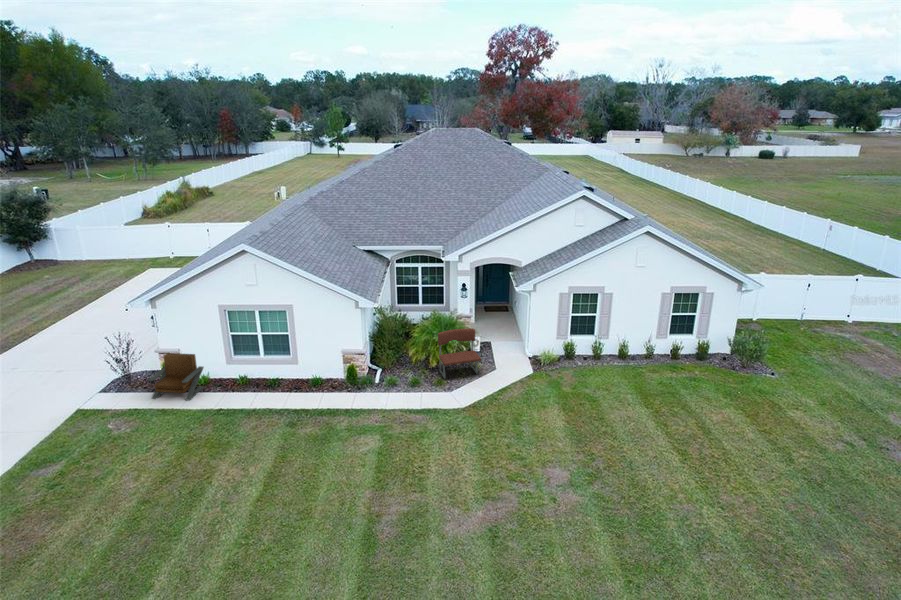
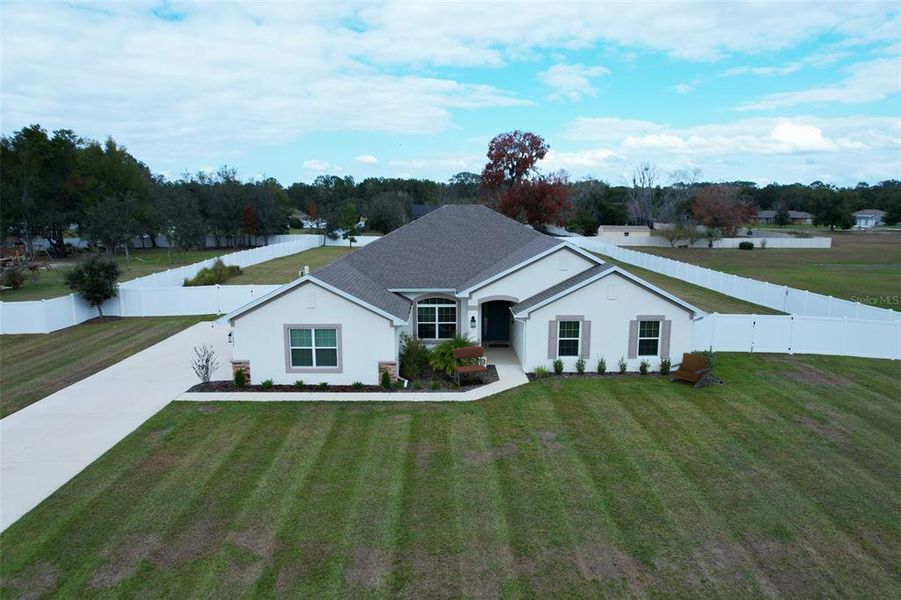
lounge chair: present [148,353,204,400] -> present [669,353,711,388]

